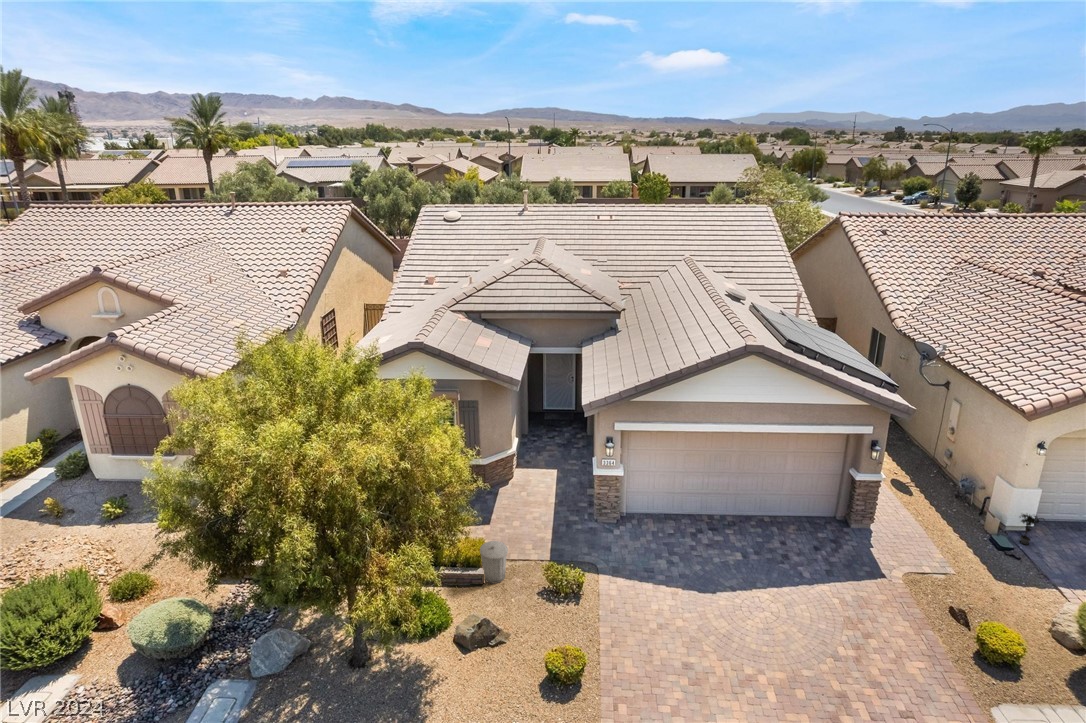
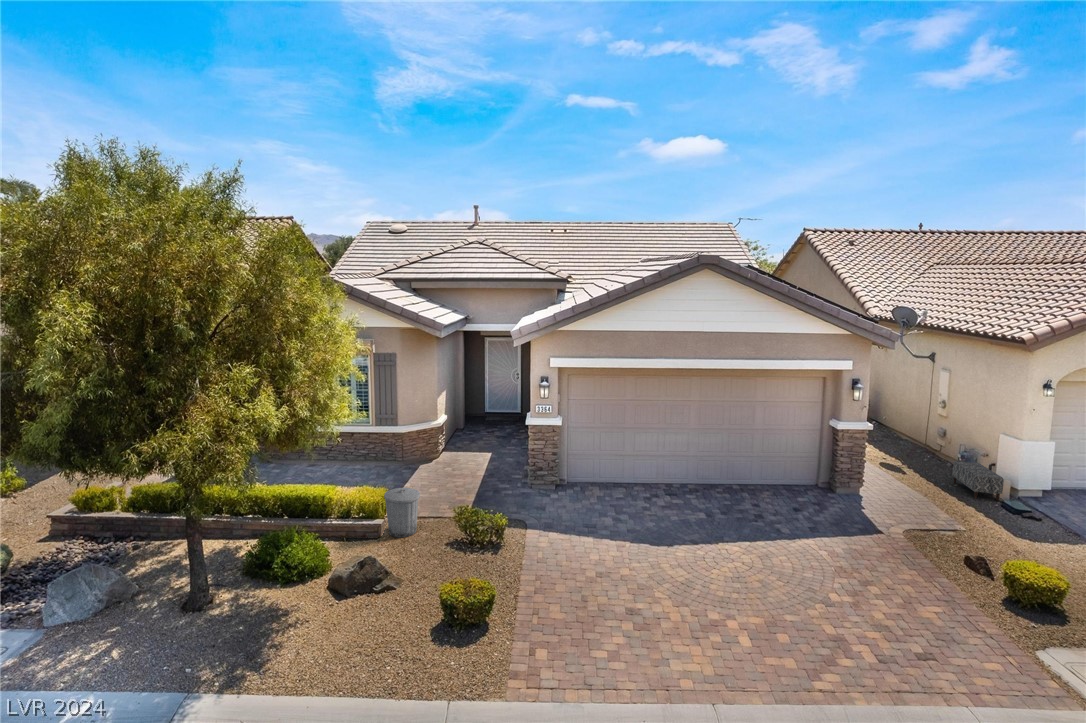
bench: none [952,494,995,535] -> present [952,462,1004,501]
potted plant: present [1020,514,1044,545] -> none [1031,468,1063,508]

